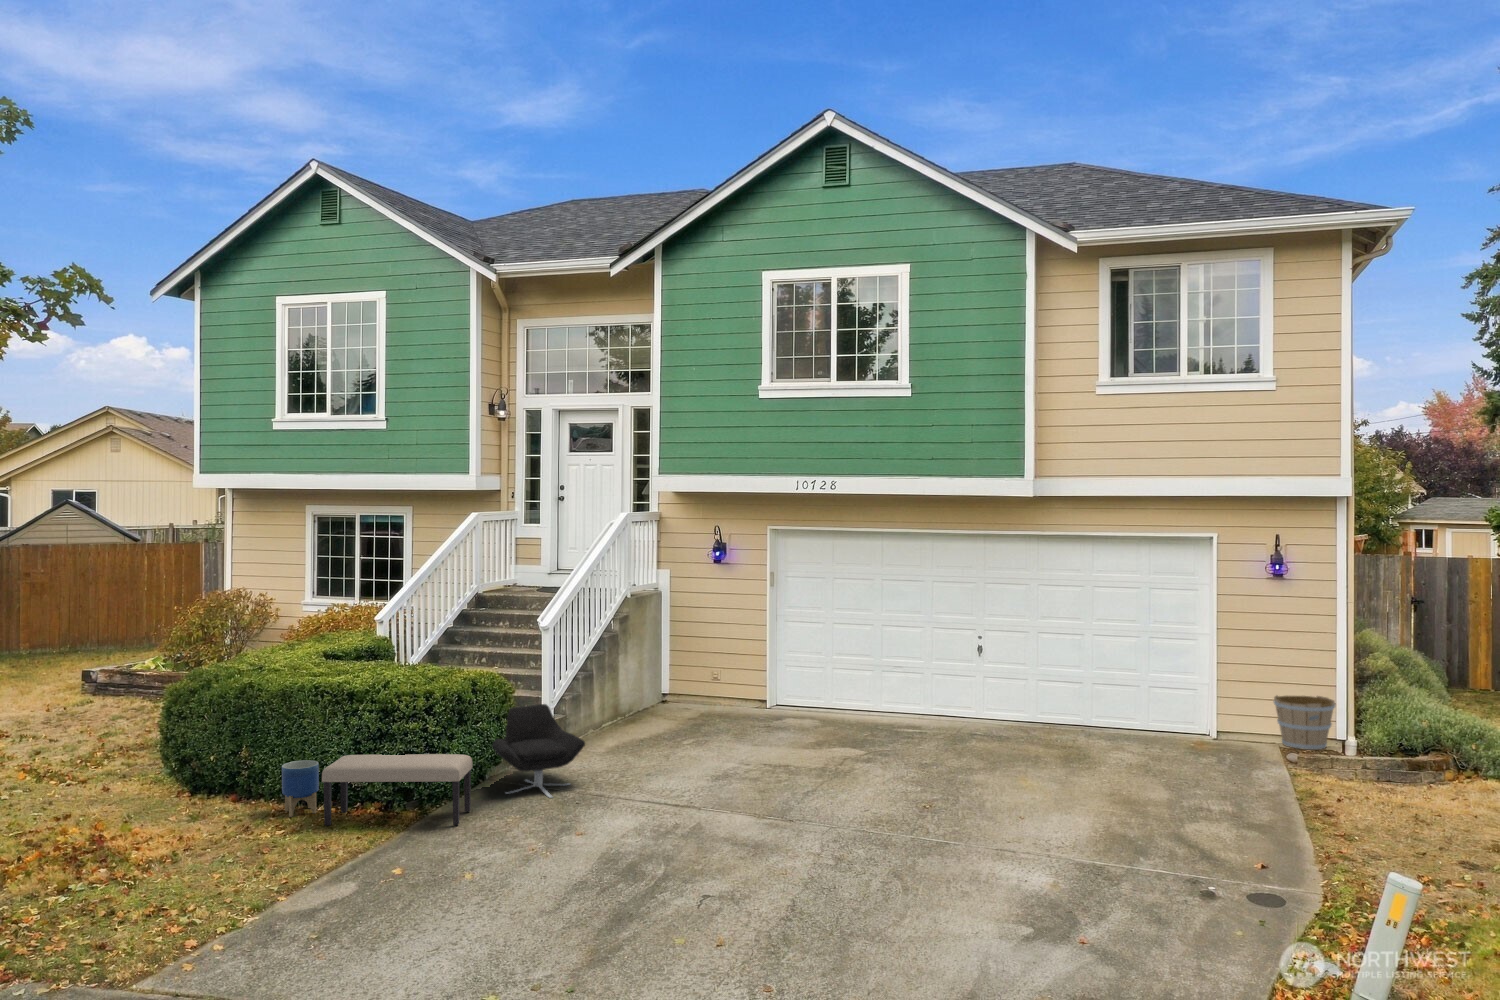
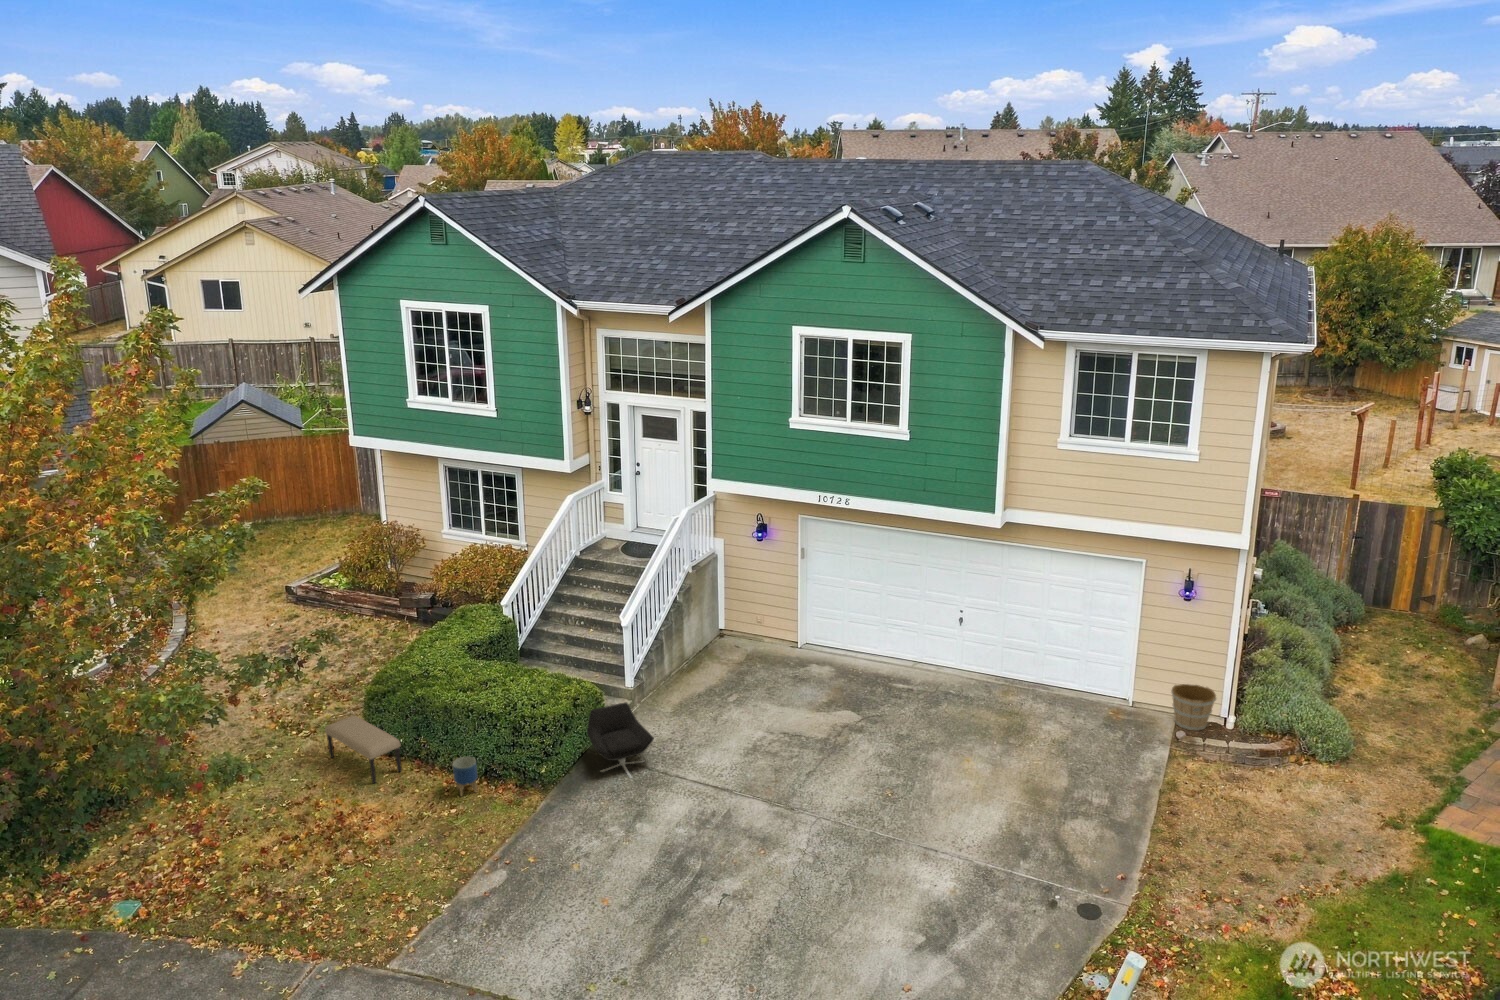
bench: present [322,754,472,826] -> present [325,715,402,783]

